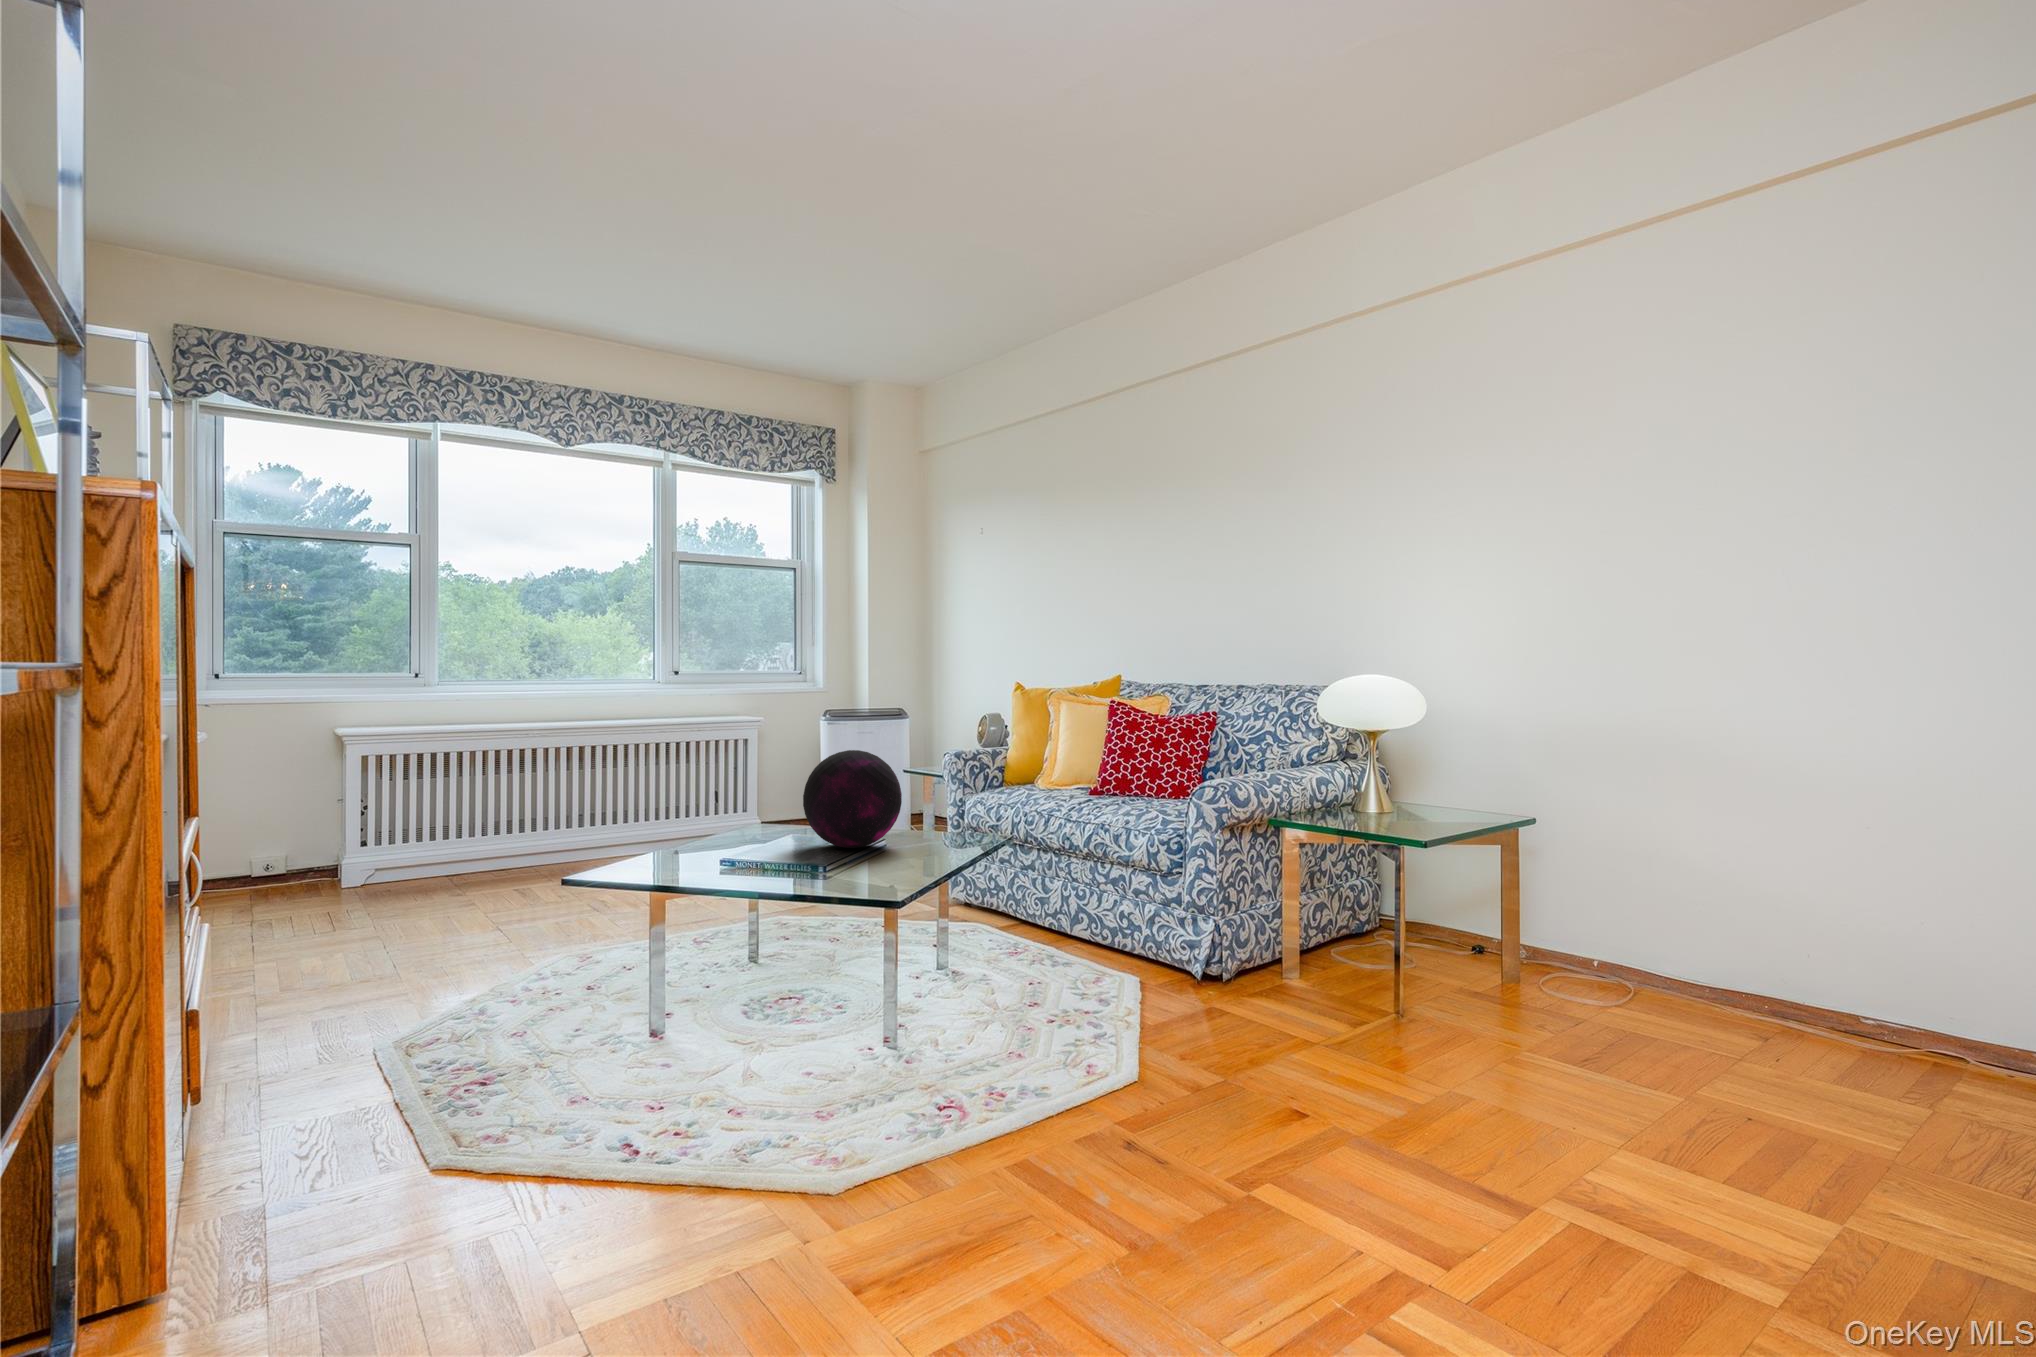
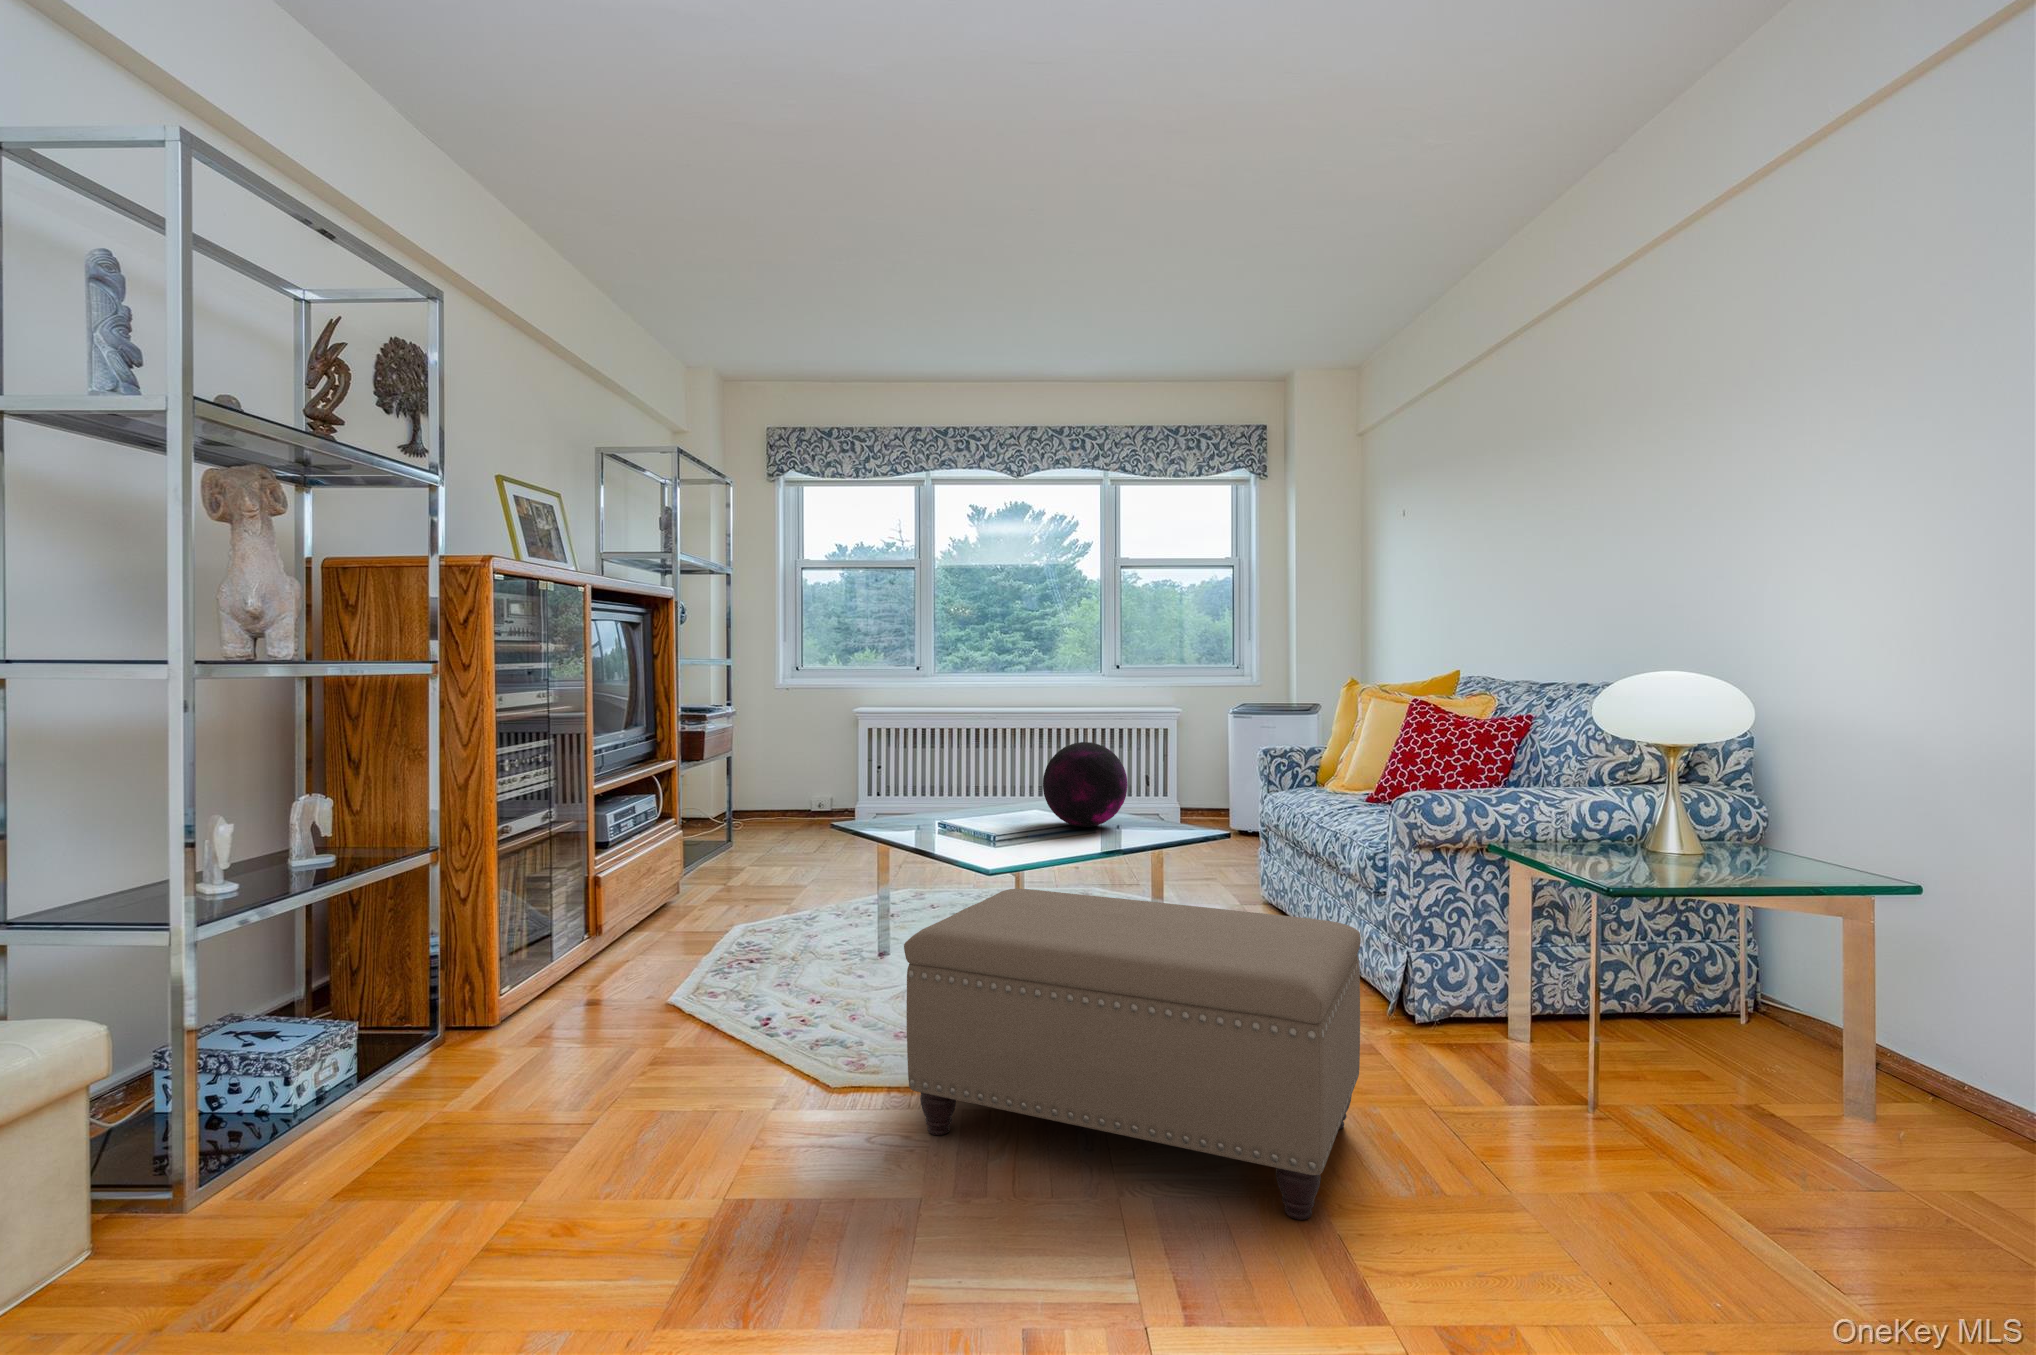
ottoman: none [958,900,1472,1243] -> present [904,889,1361,1219]

